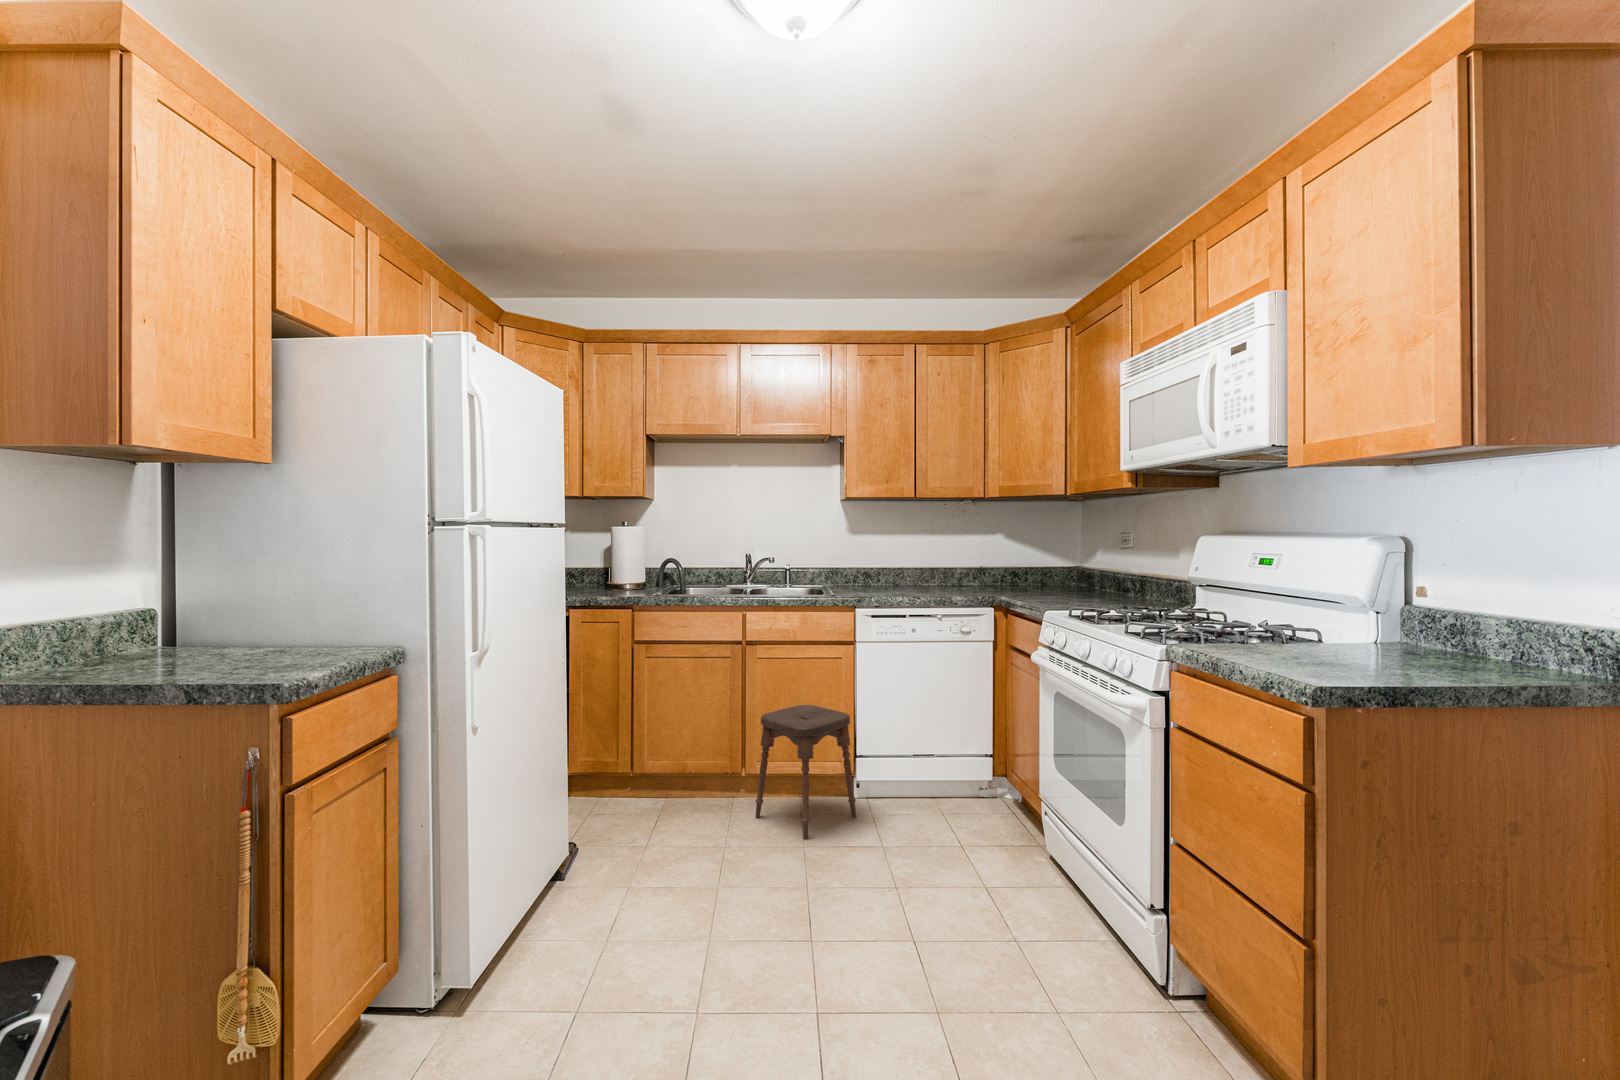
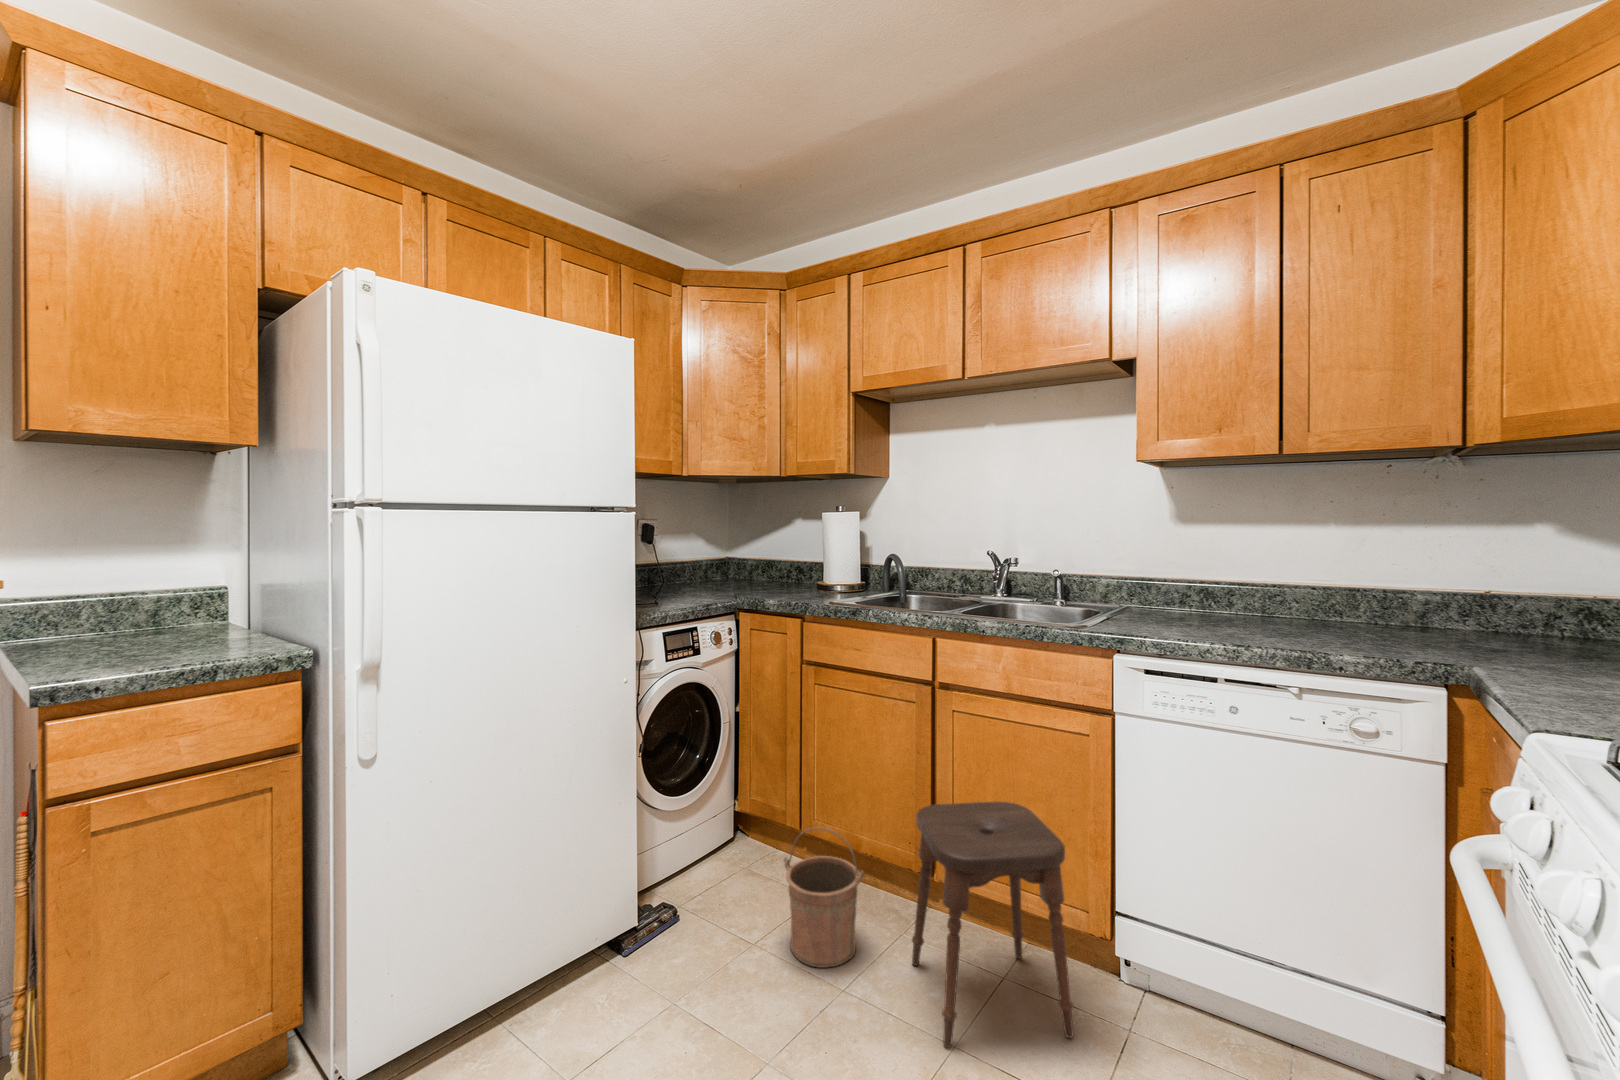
bucket: none [668,745,726,836] -> present [784,827,864,968]

